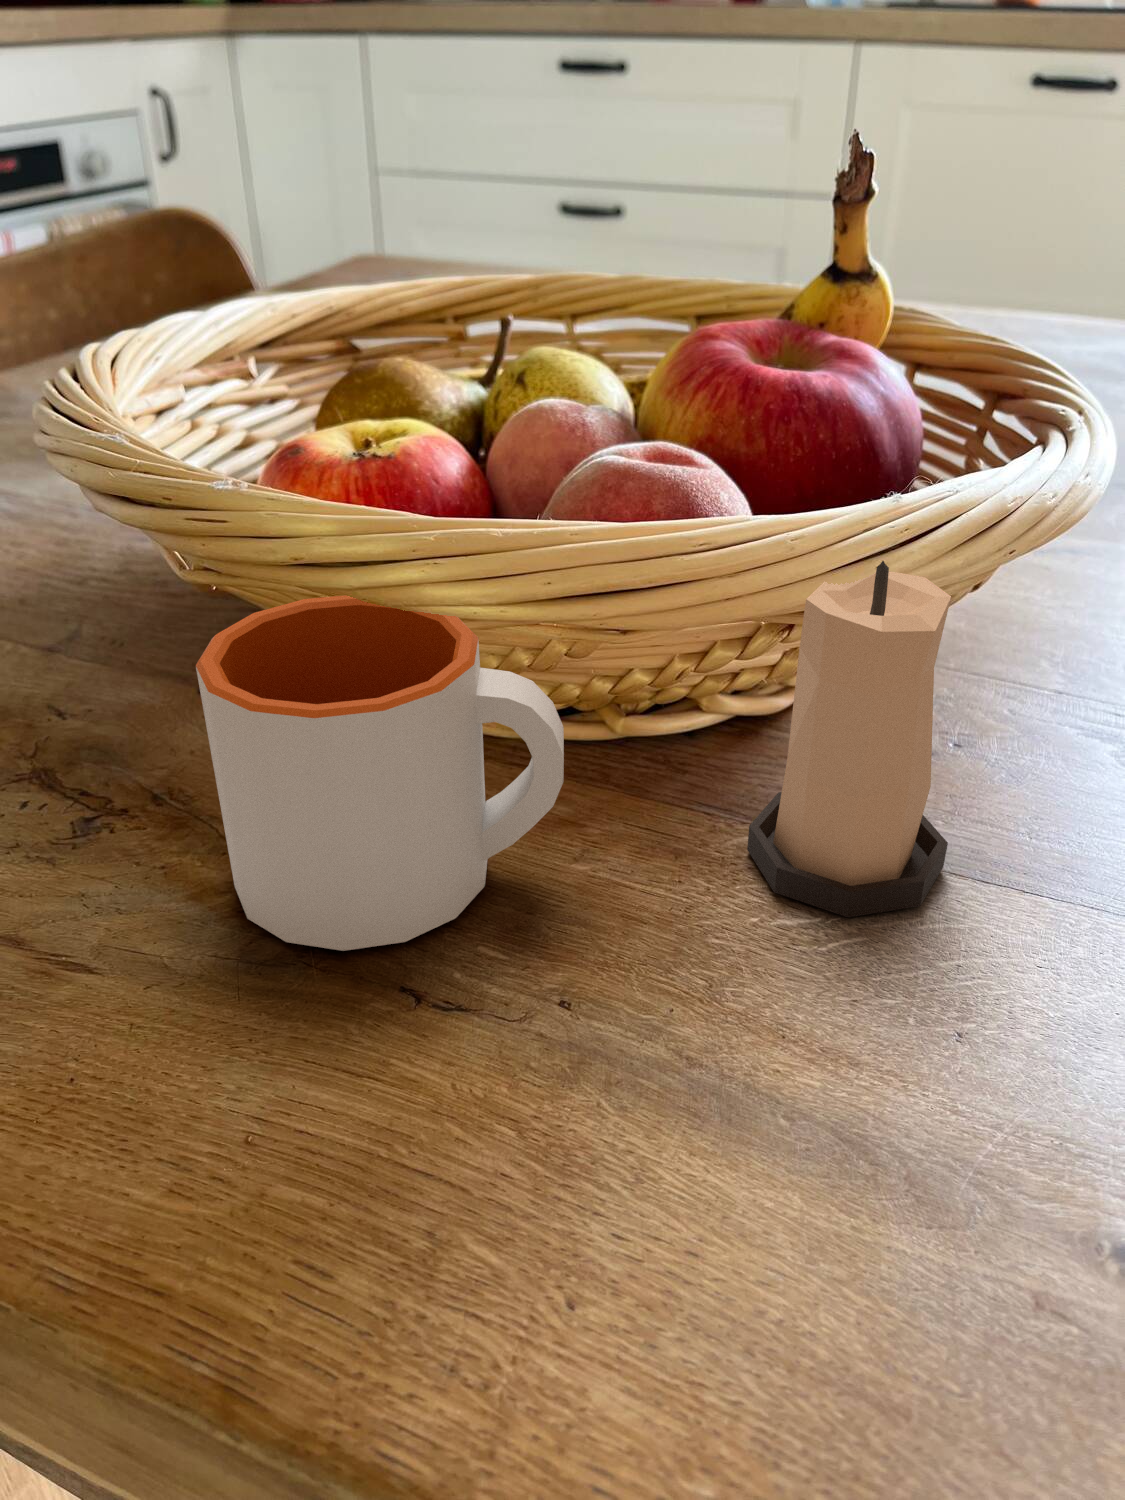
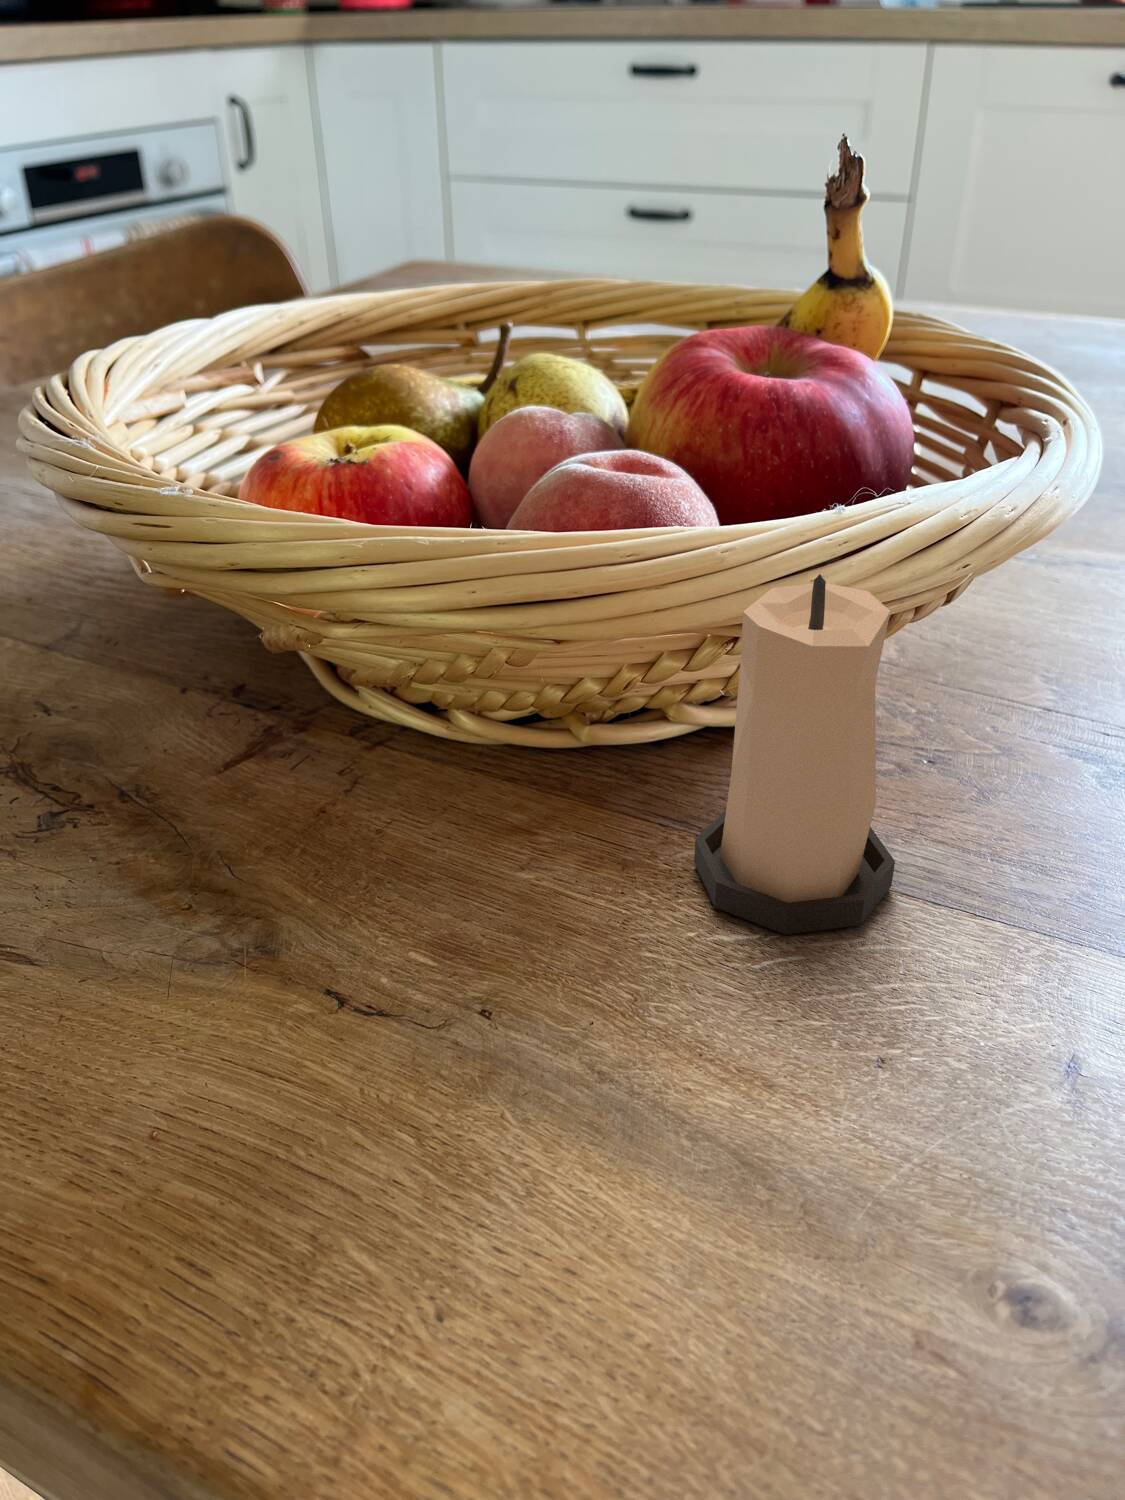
mug: present [196,595,564,951] -> none [133,599,504,953]

